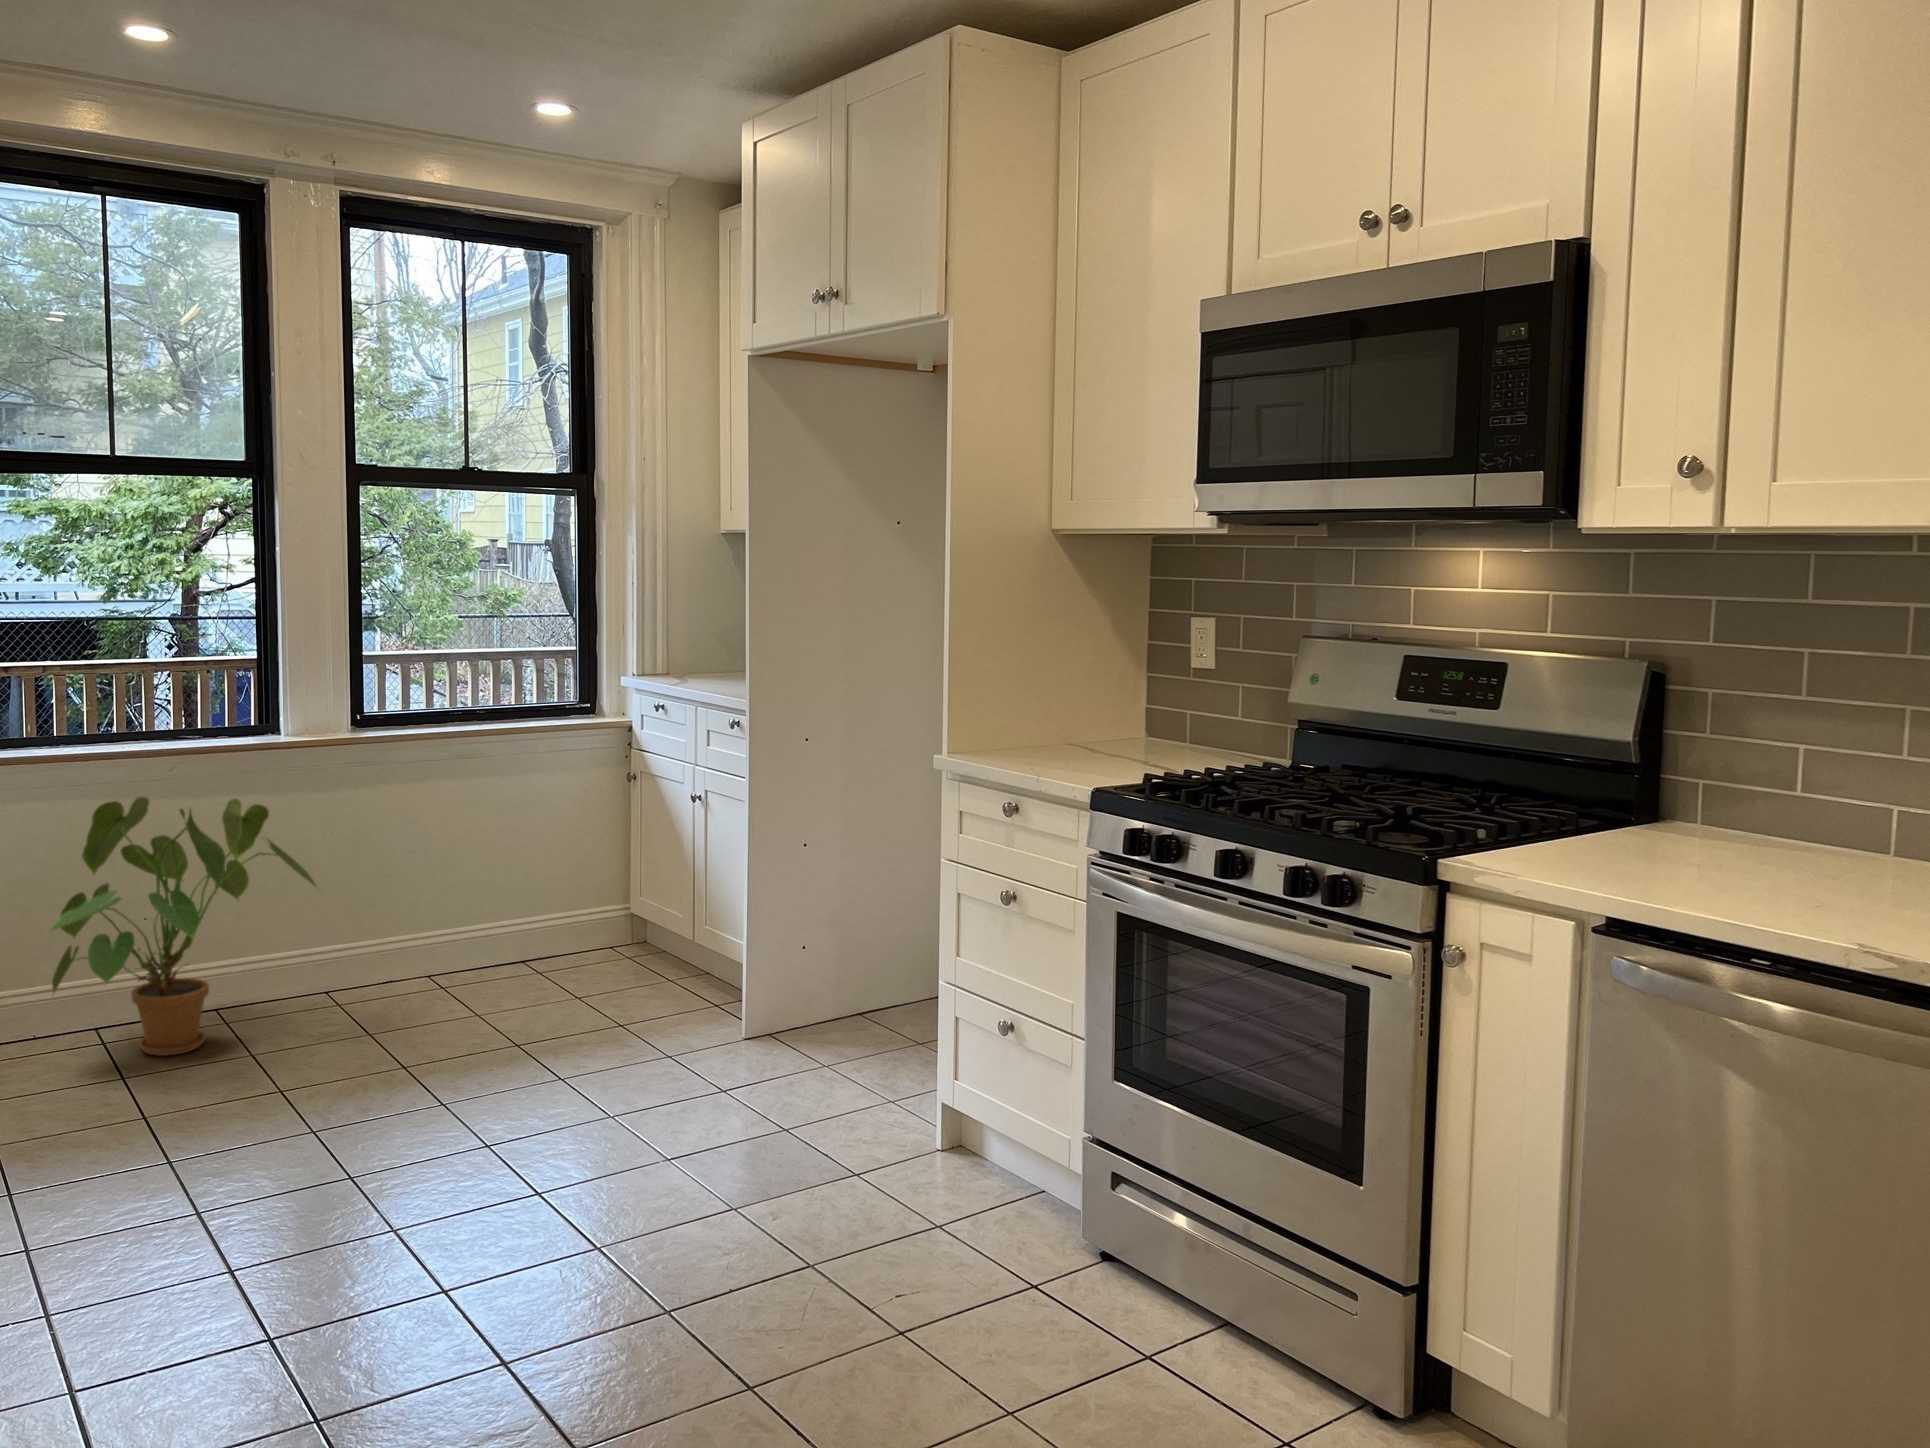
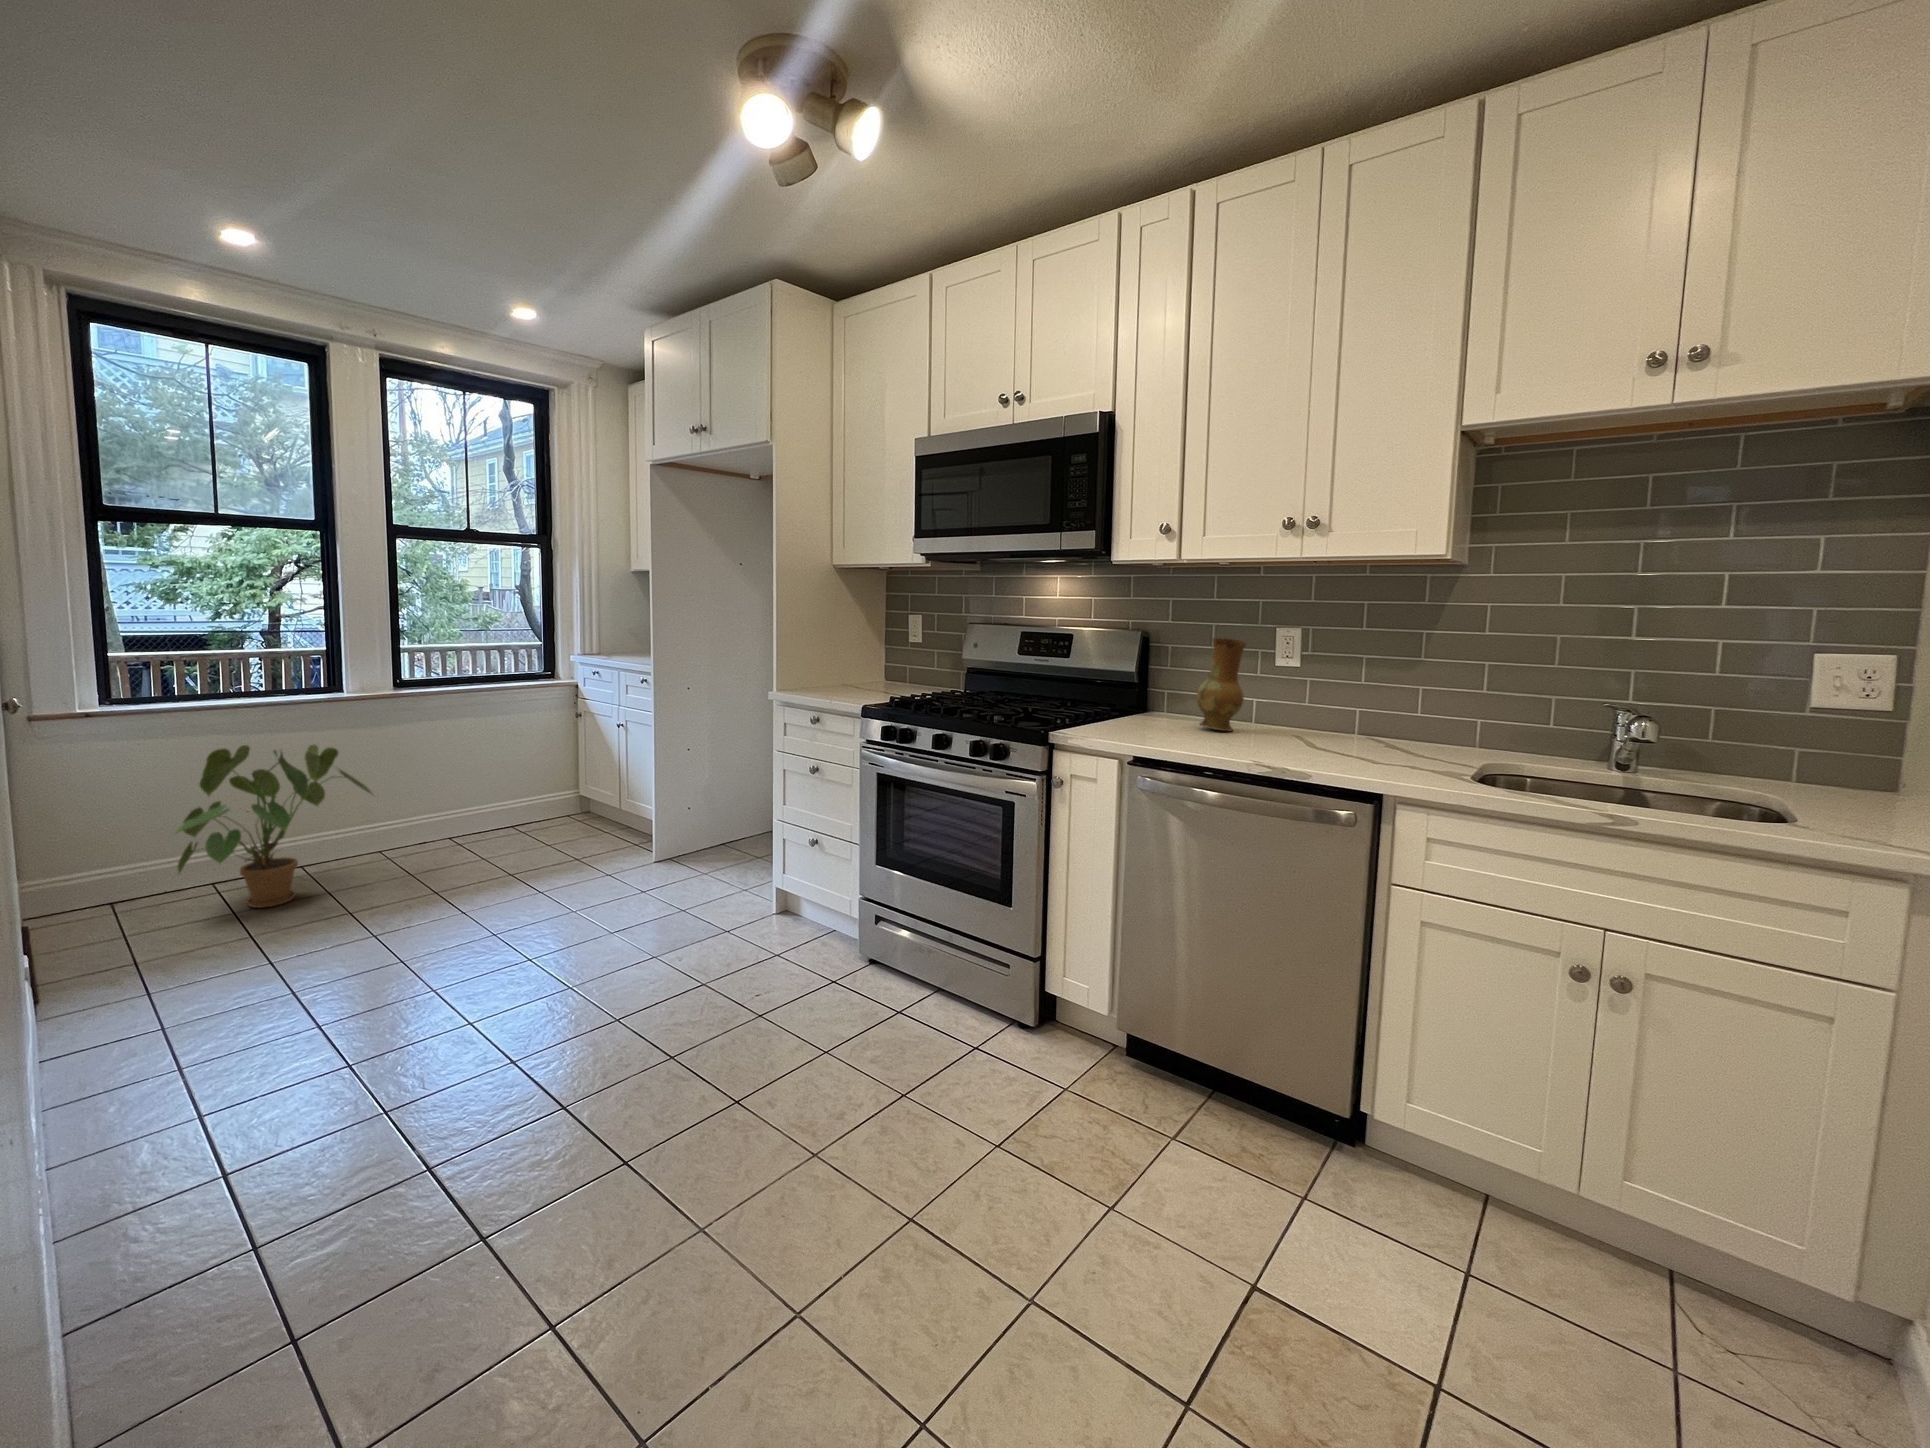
ceramic jug: none [1760,681,1873,876] -> present [1197,638,1246,731]

